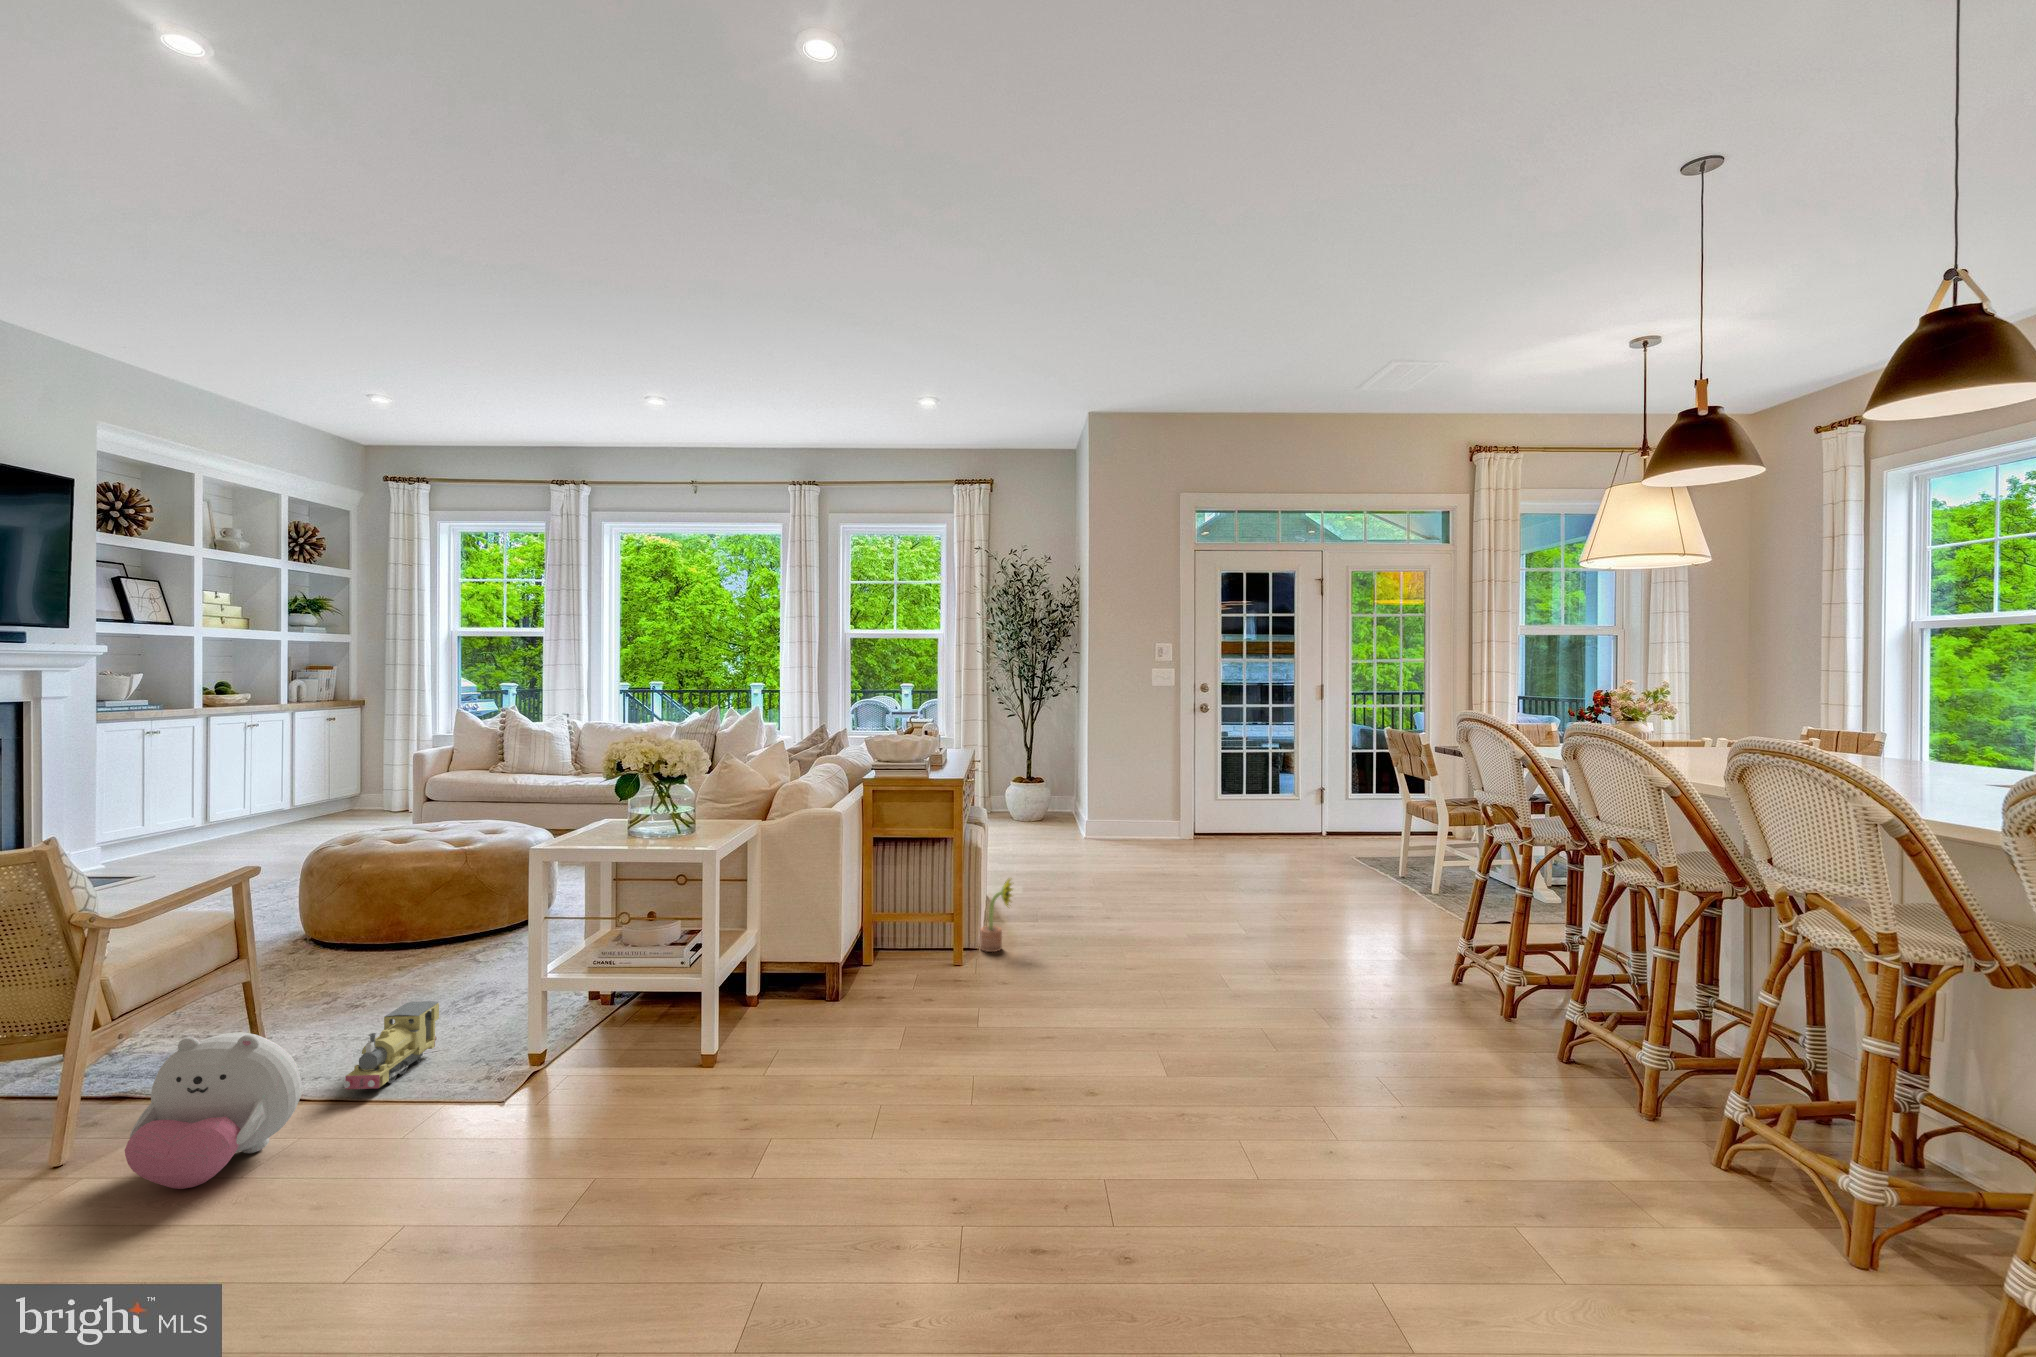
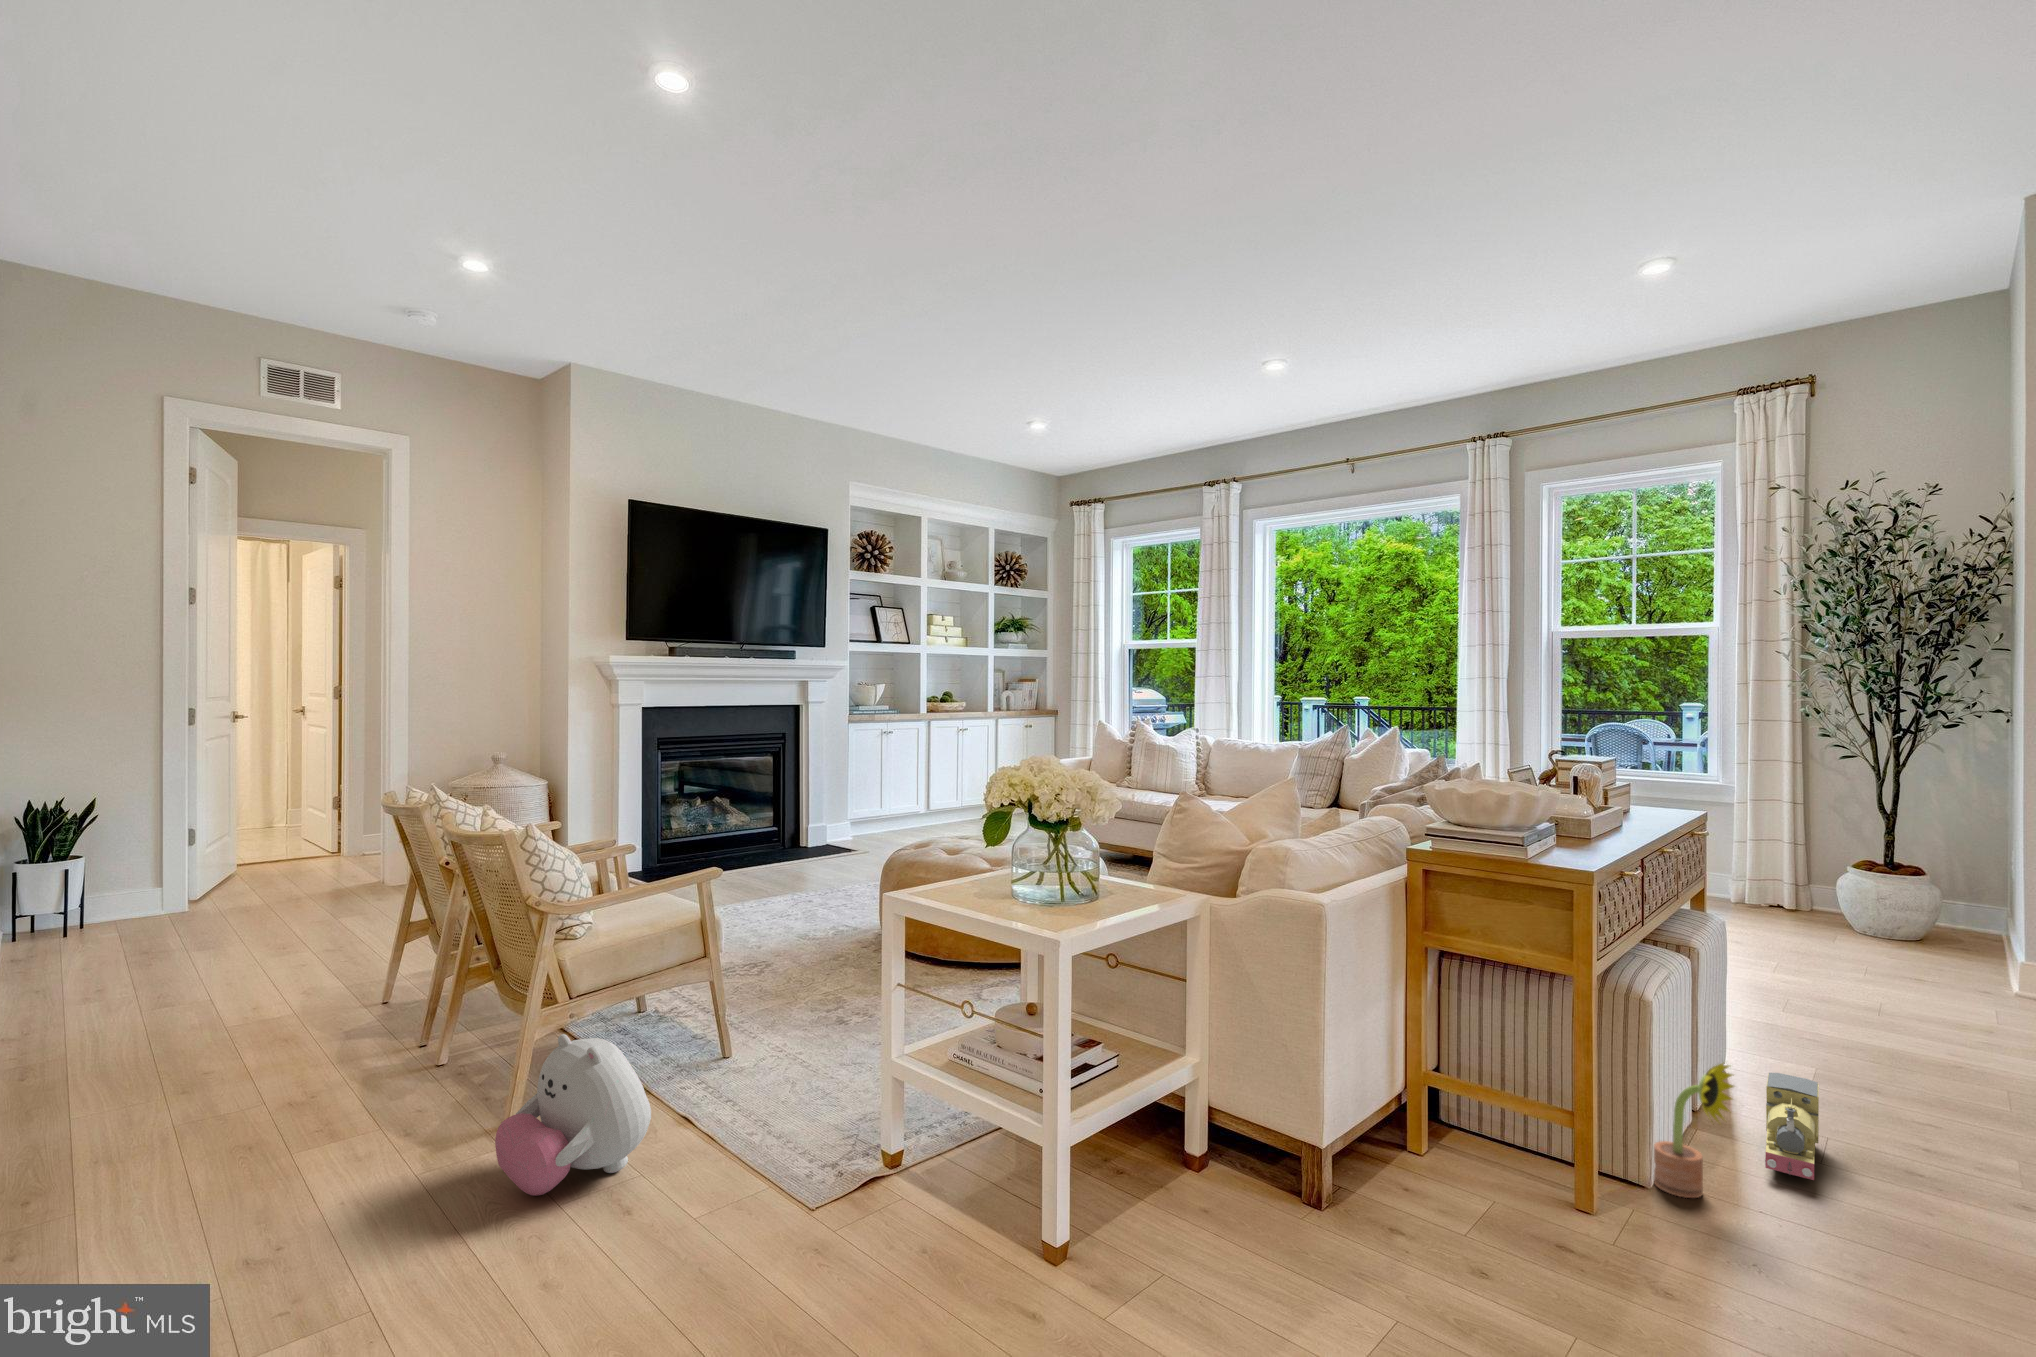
toy train: present [343,1001,439,1090] -> present [1765,1073,1819,1180]

